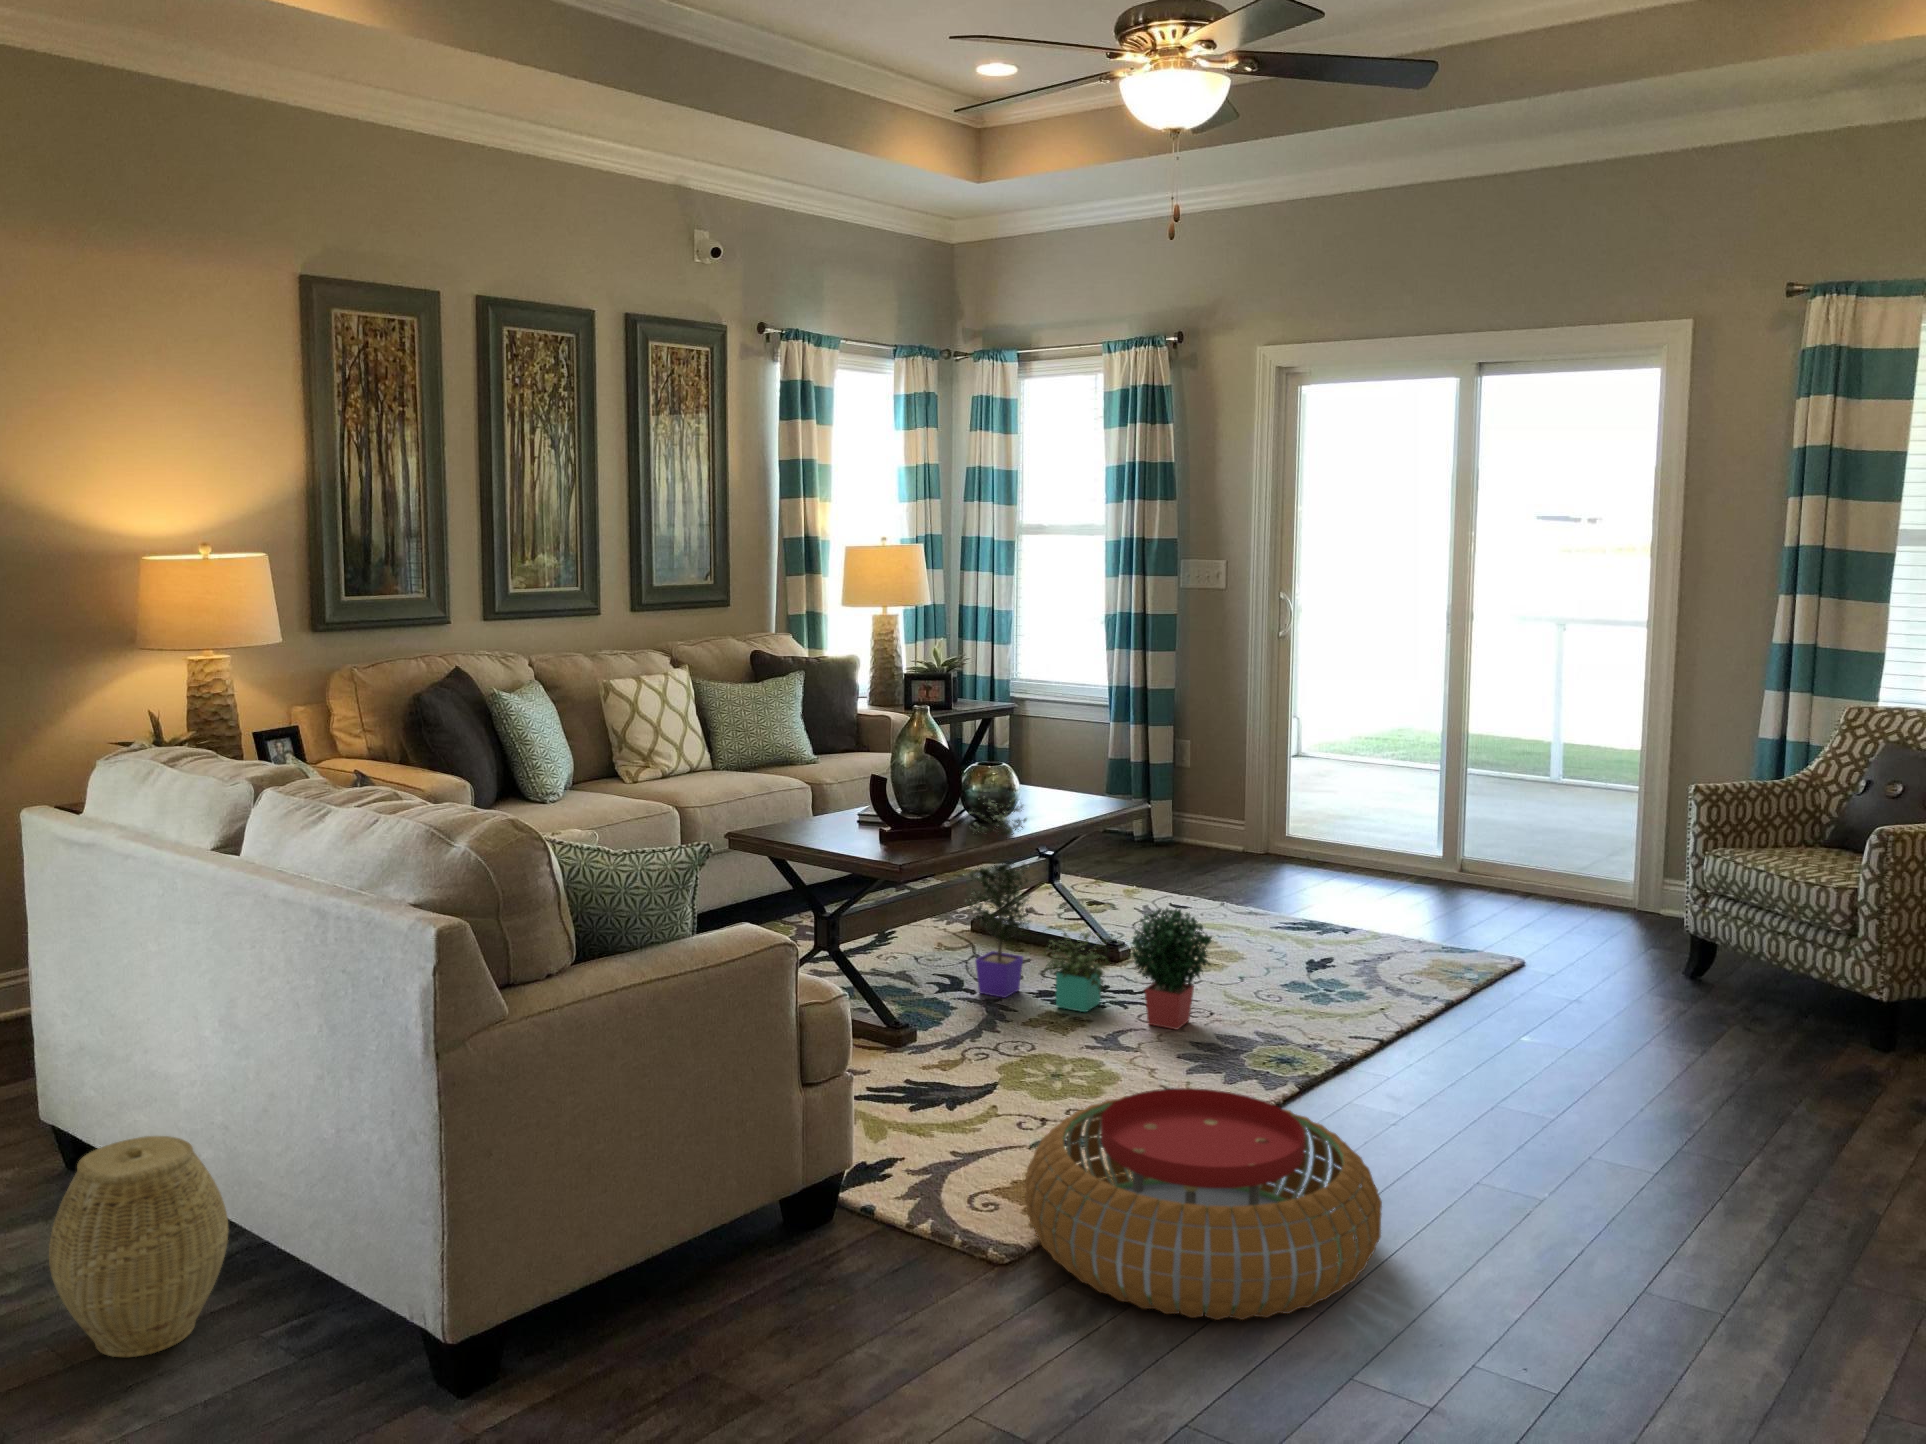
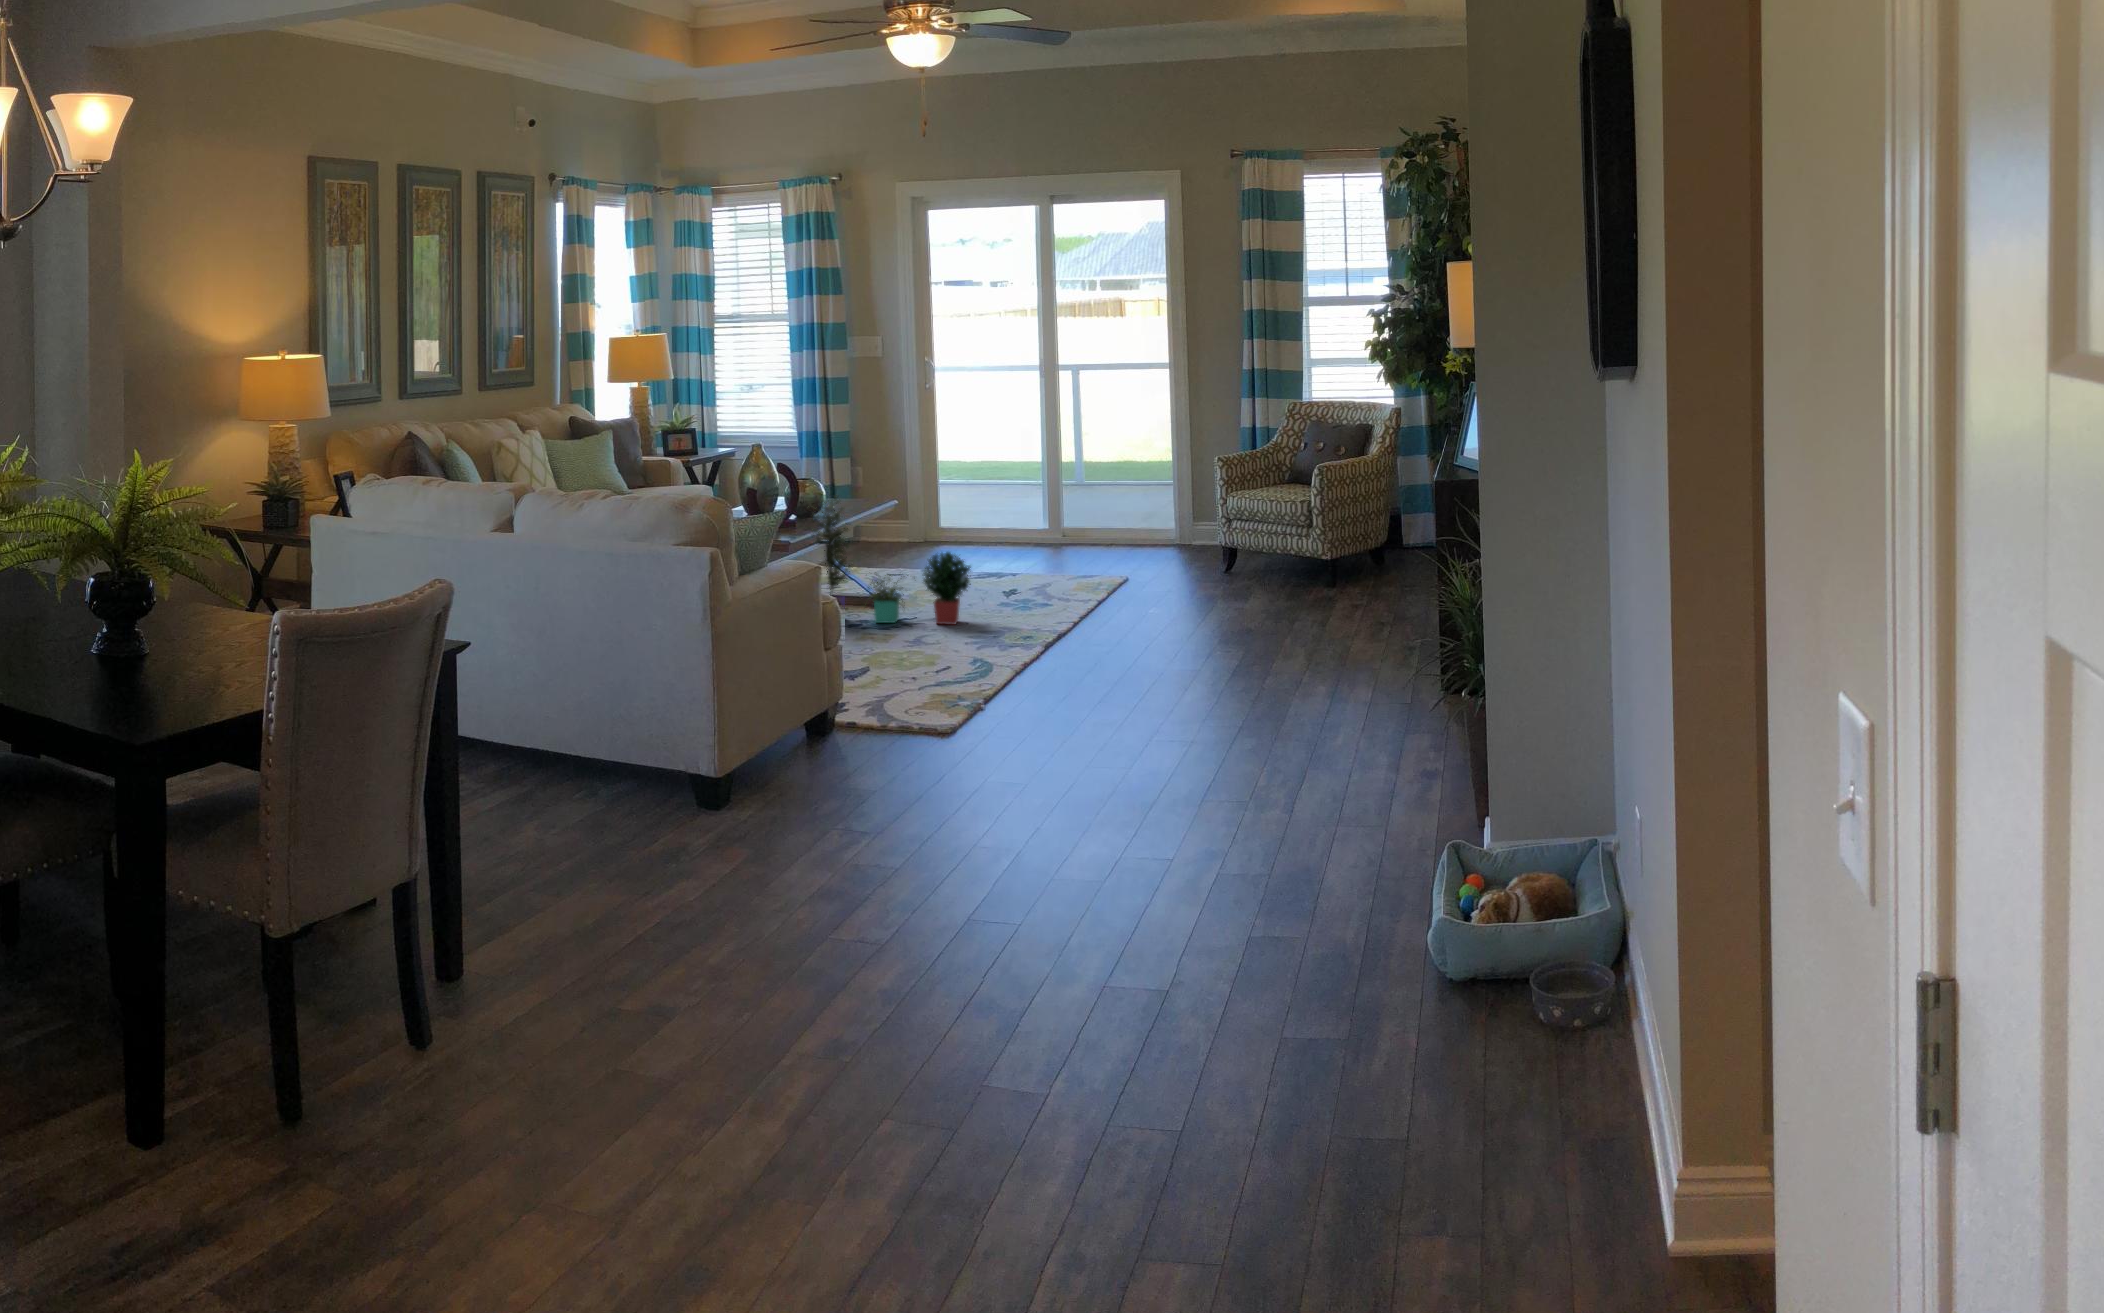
pouf: present [1025,1088,1382,1320] -> none [954,620,1139,715]
woven basket: present [49,1136,229,1357] -> none [514,679,601,789]

